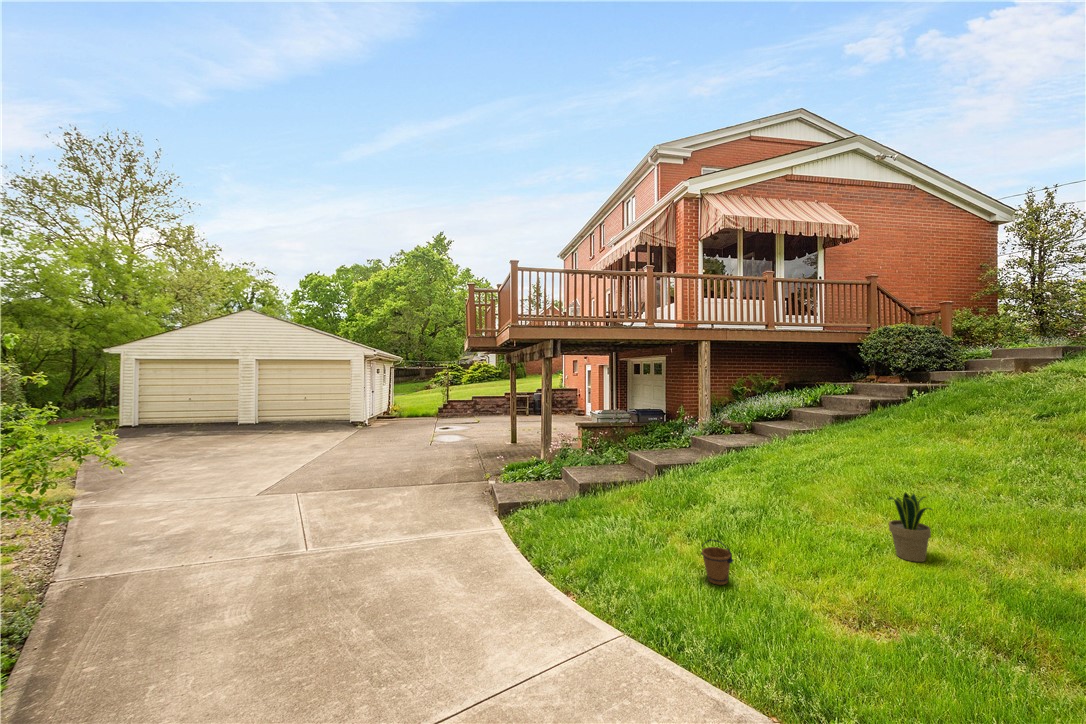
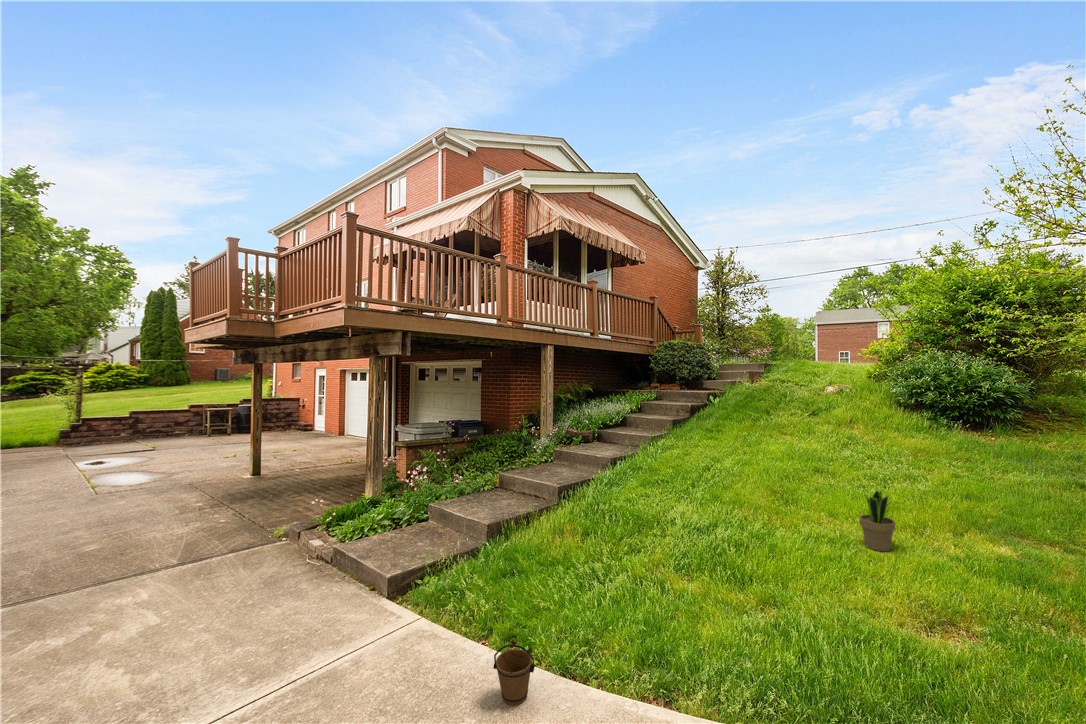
bucket: present [701,540,733,585] -> present [493,645,535,706]

